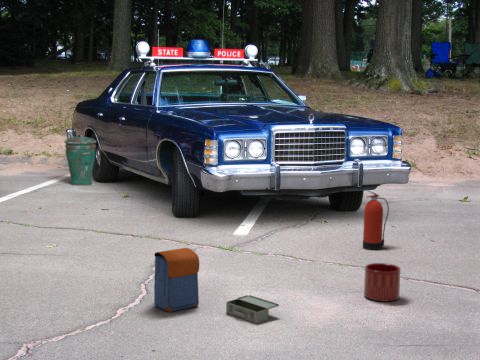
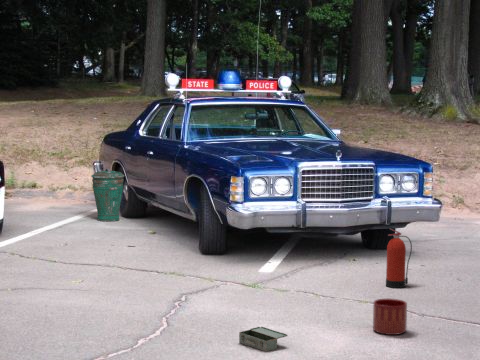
backpack: present [154,248,199,312] -> none [173,282,215,341]

